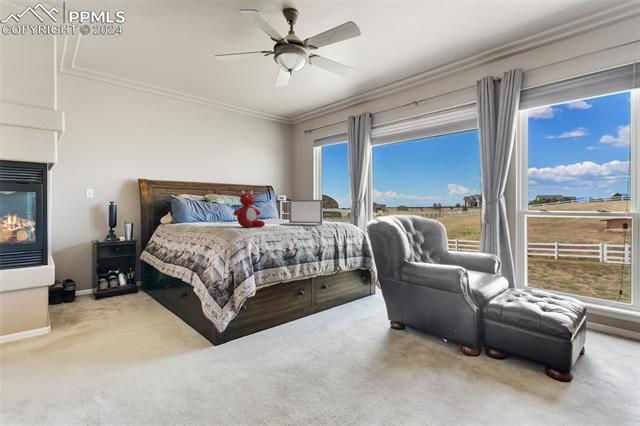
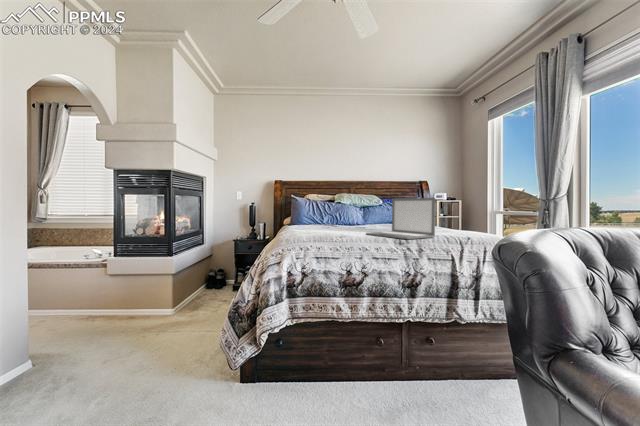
teddy bear: present [233,190,265,228] -> none [291,186,331,236]

